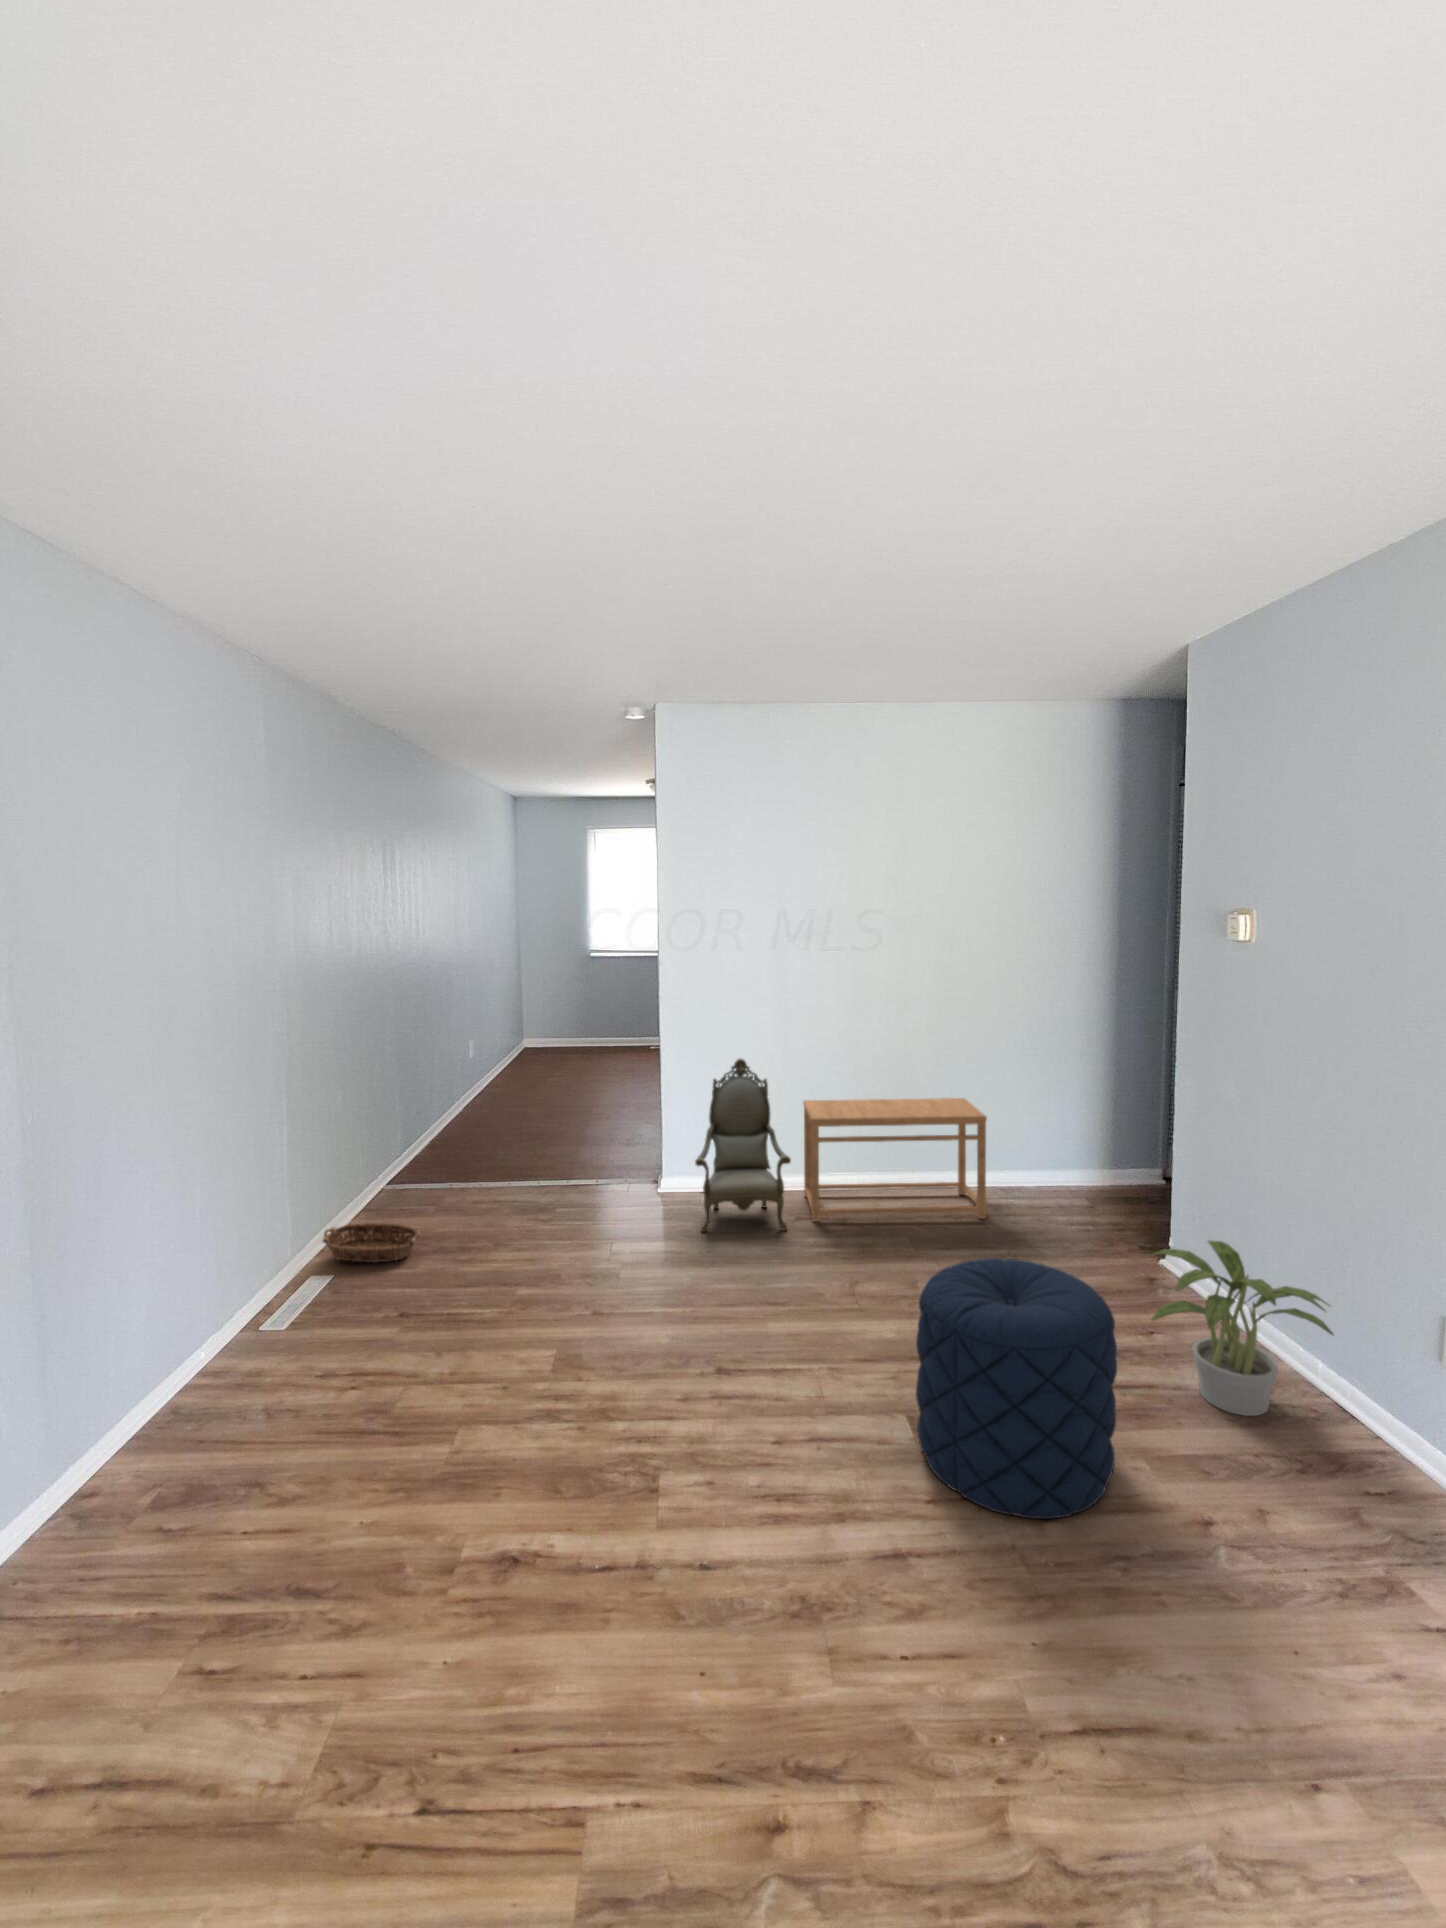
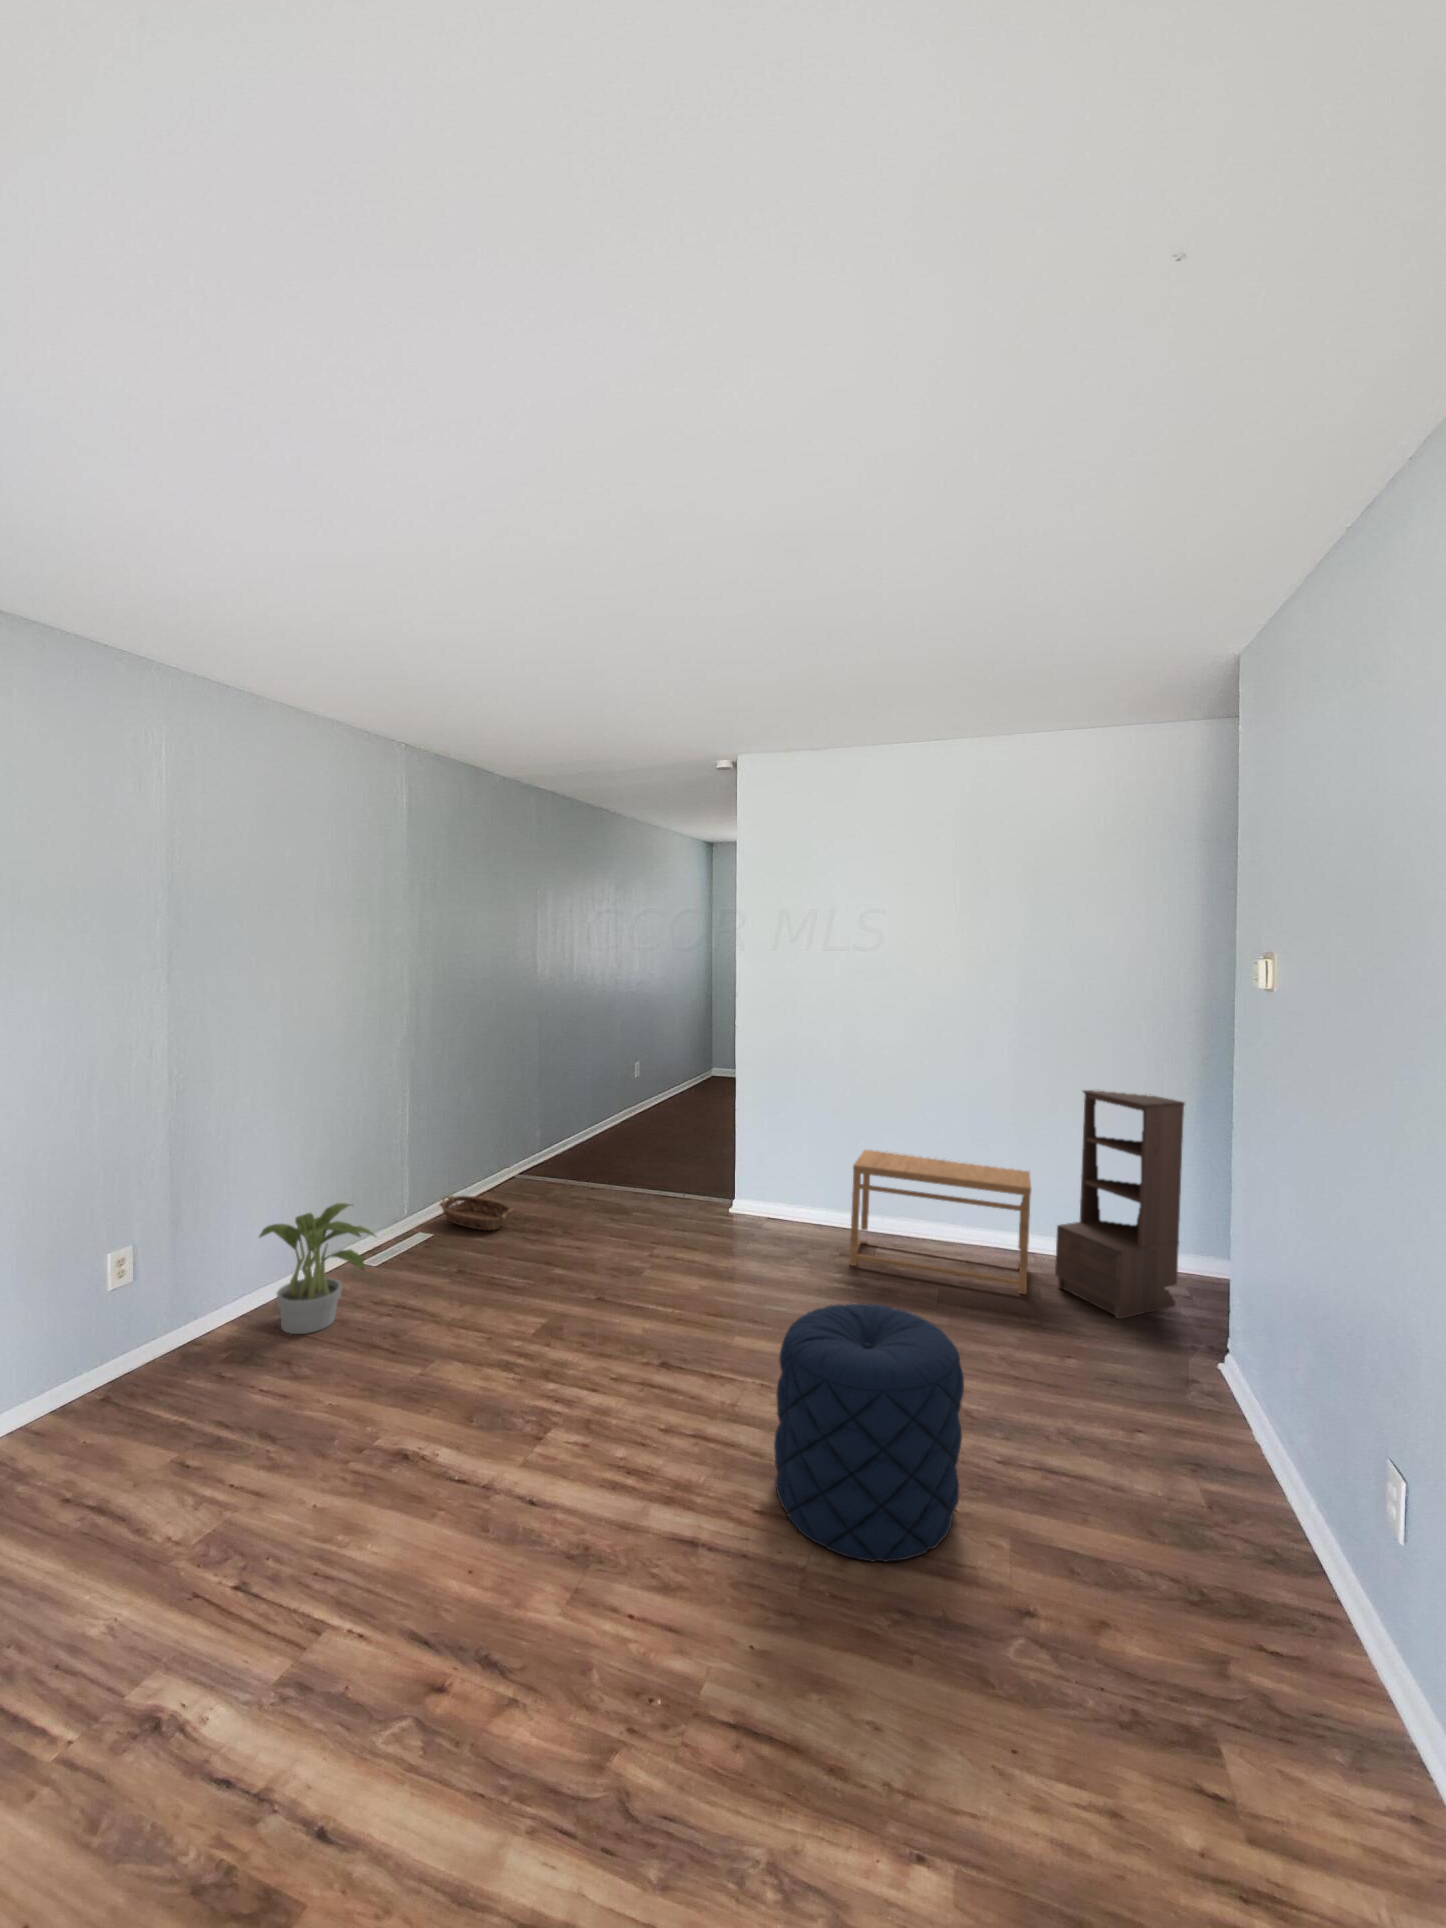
bookshelf: none [1003,1011,1108,1226] -> present [1055,1090,1184,1319]
armchair: present [695,1059,791,1232] -> none [729,1051,827,1268]
potted plant: present [1152,1240,1333,1416] -> present [259,1203,375,1334]

